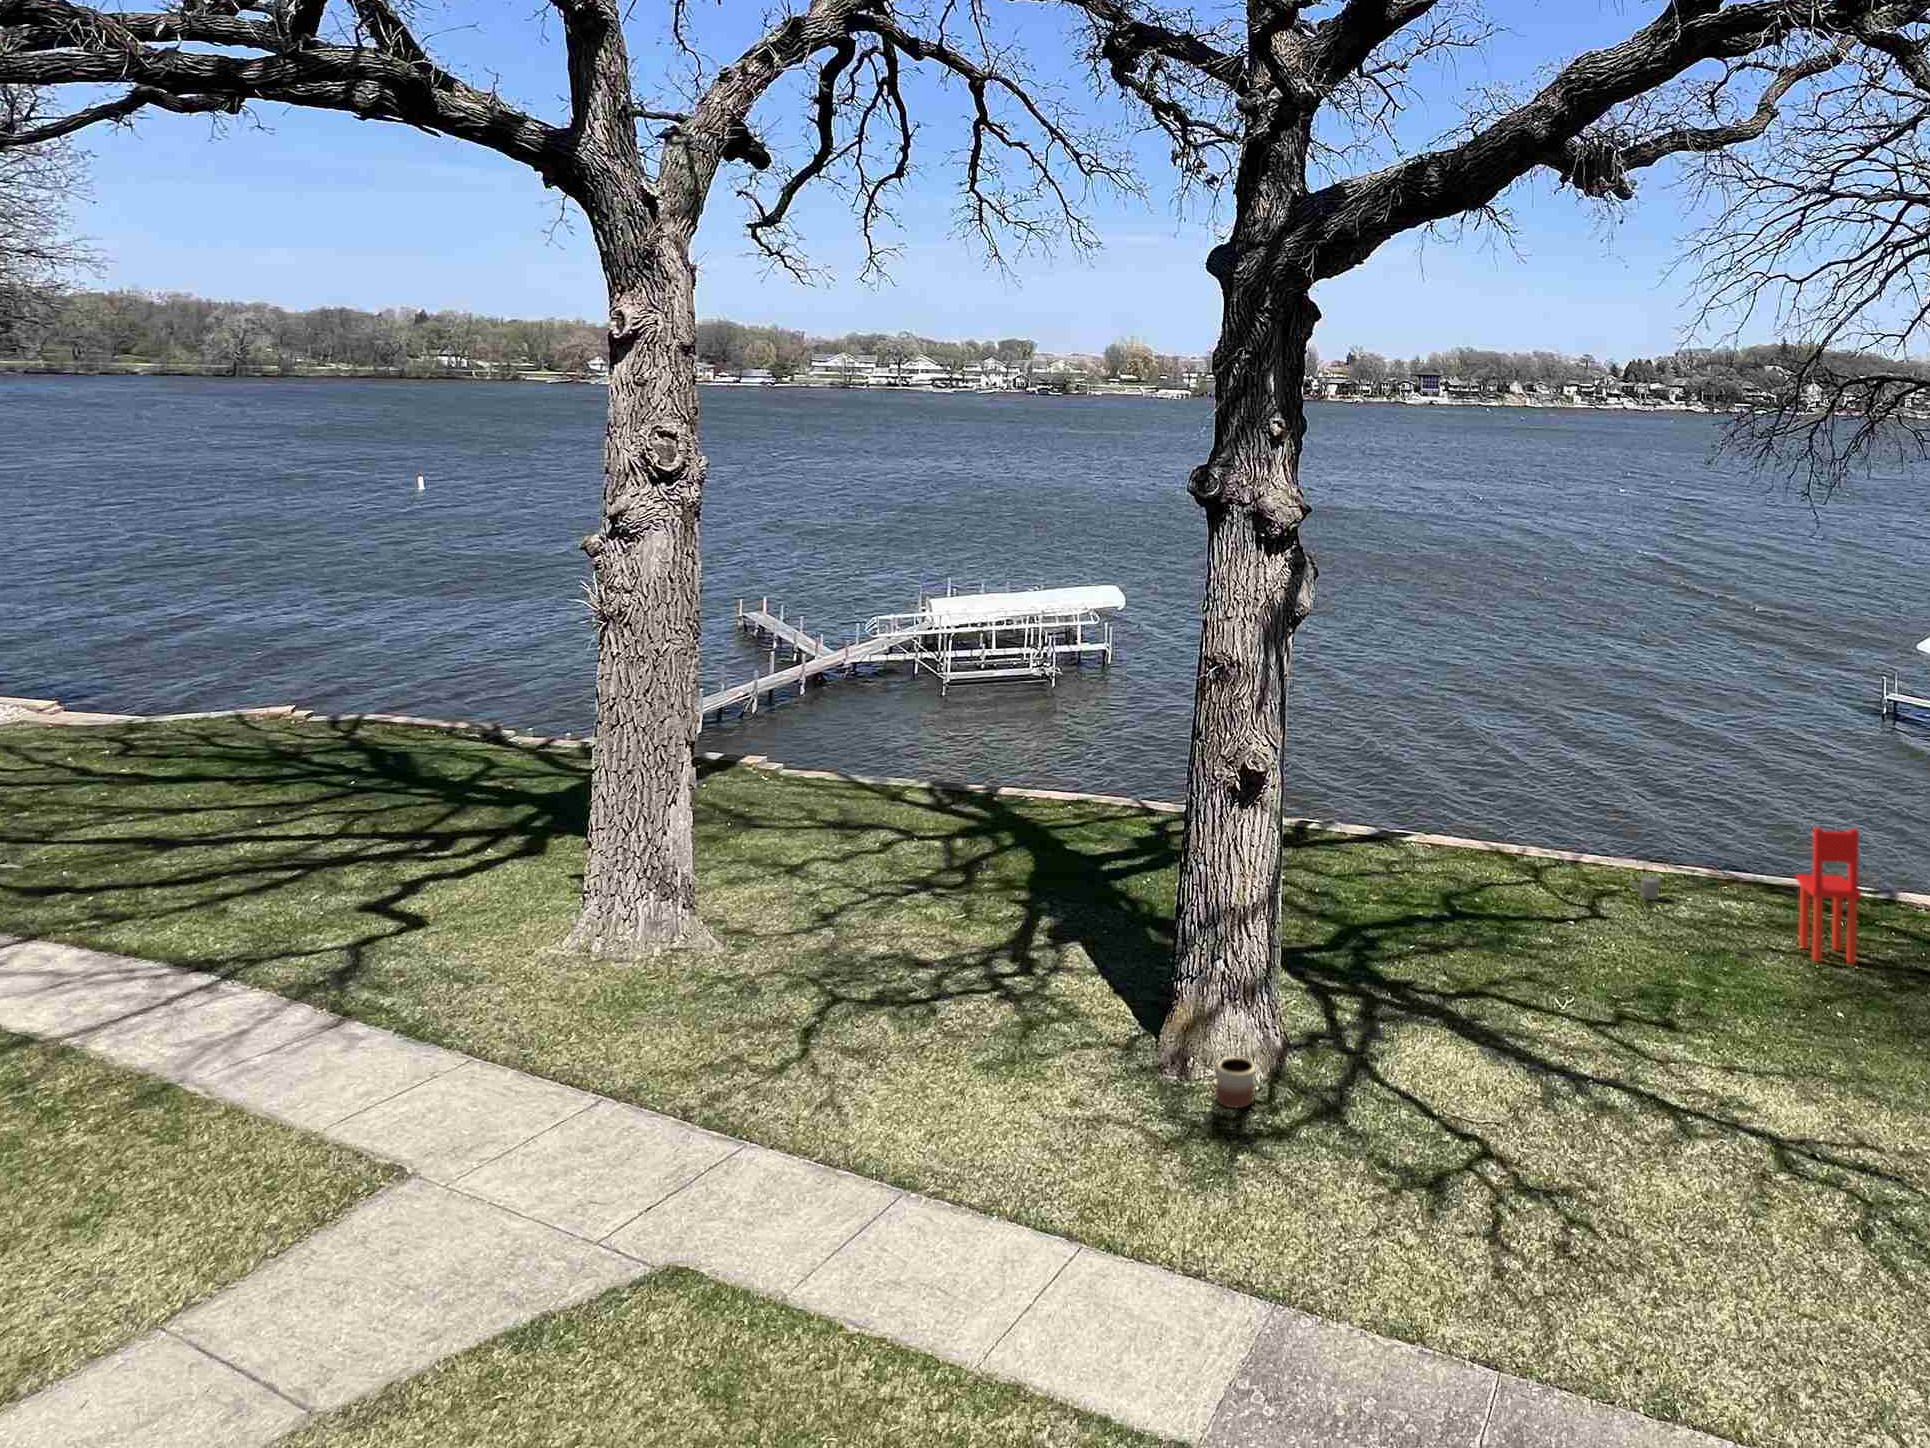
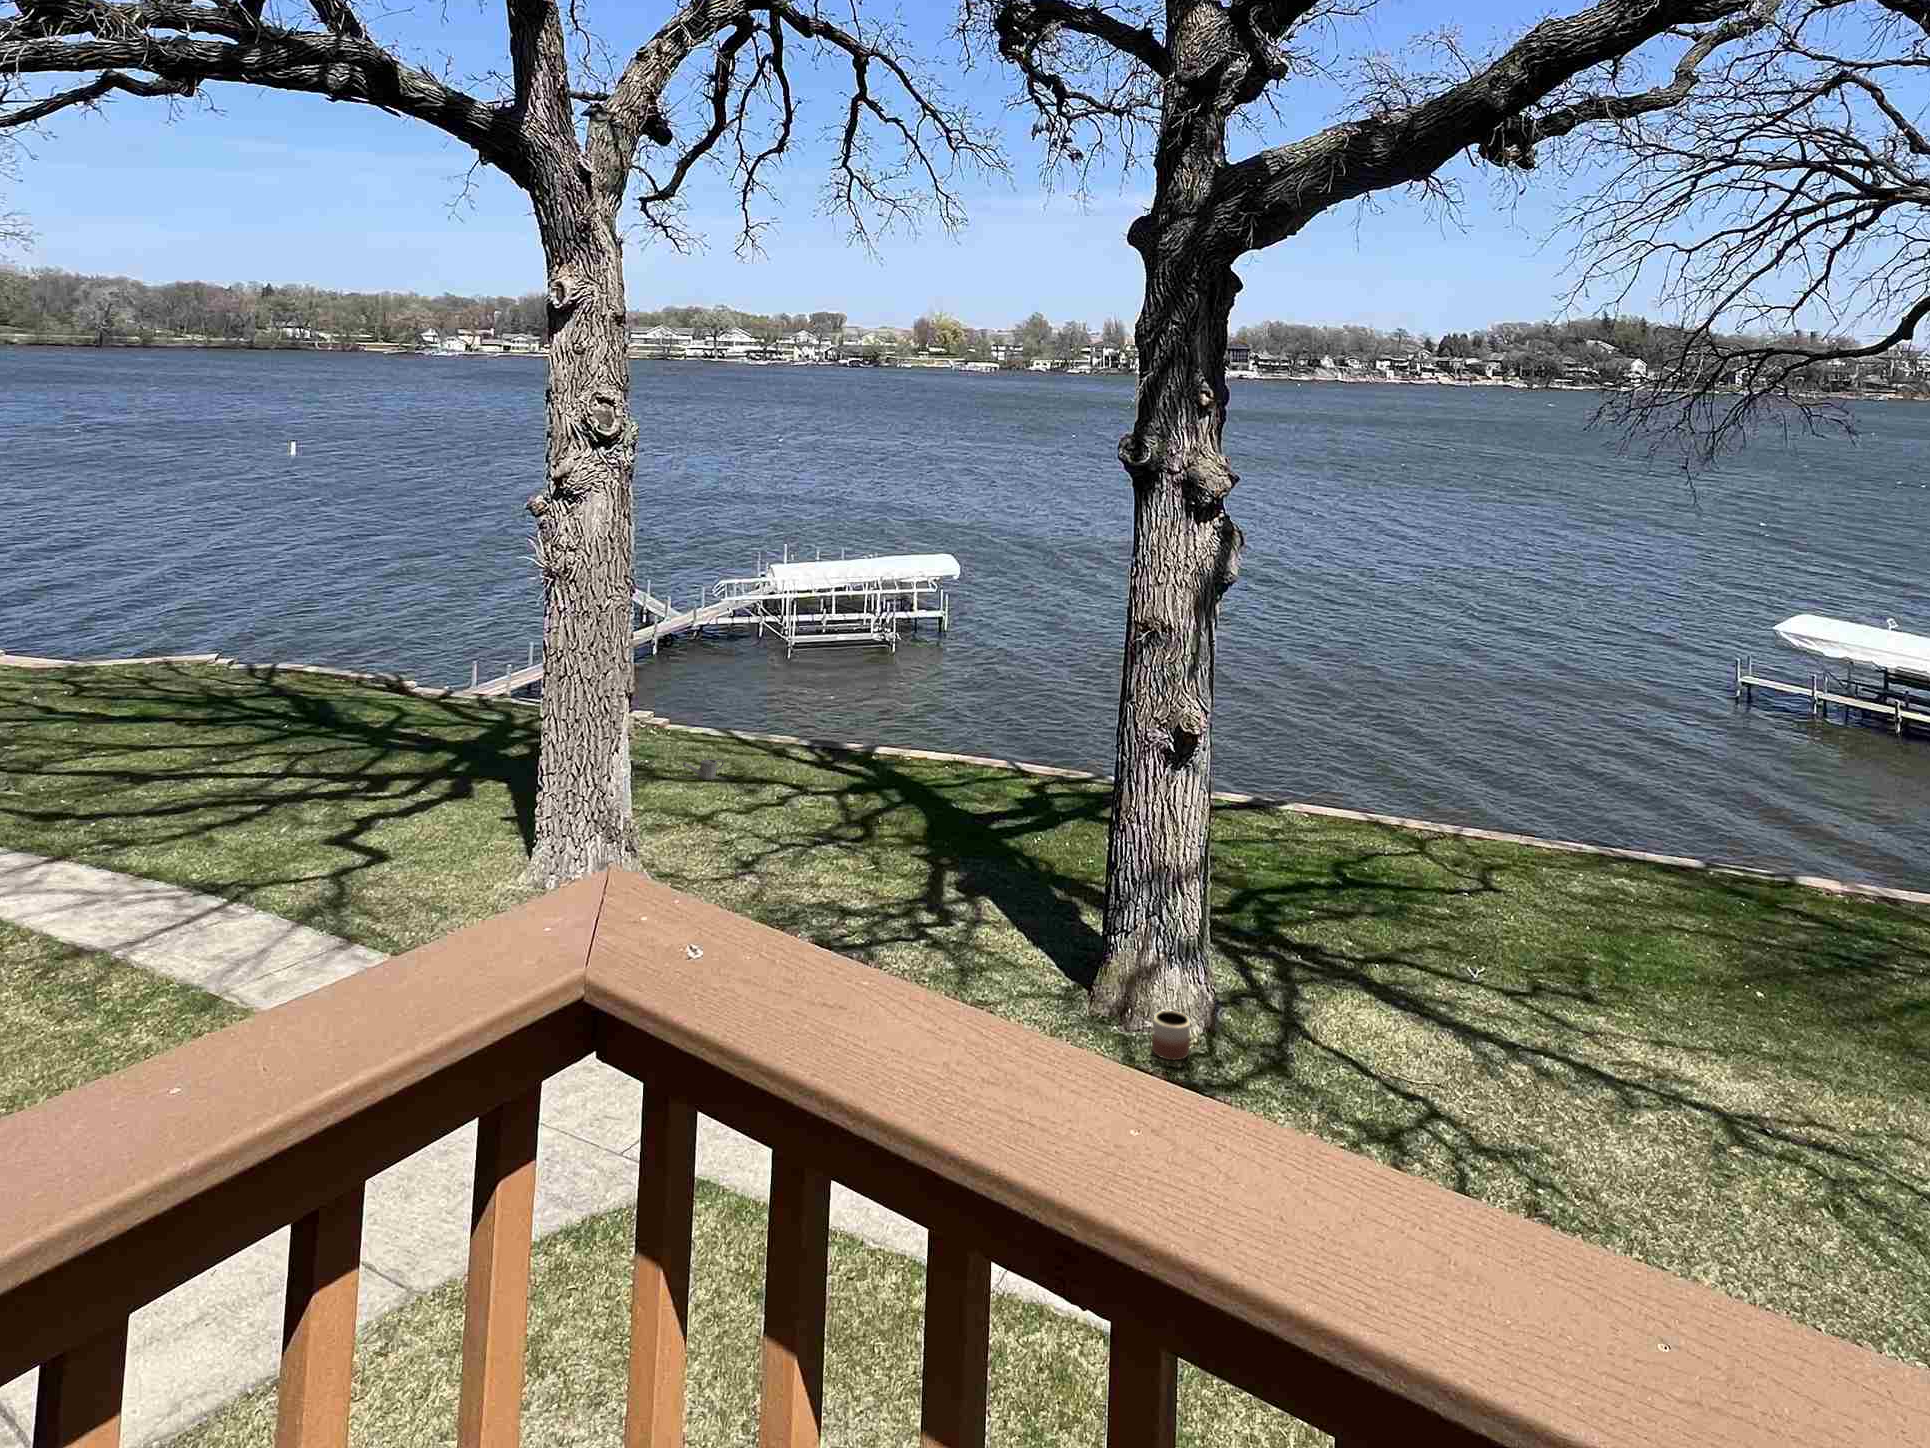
chair: present [1796,828,1861,964] -> none [1706,805,1776,944]
watering can: present [1631,876,1661,900] -> present [683,759,724,780]

